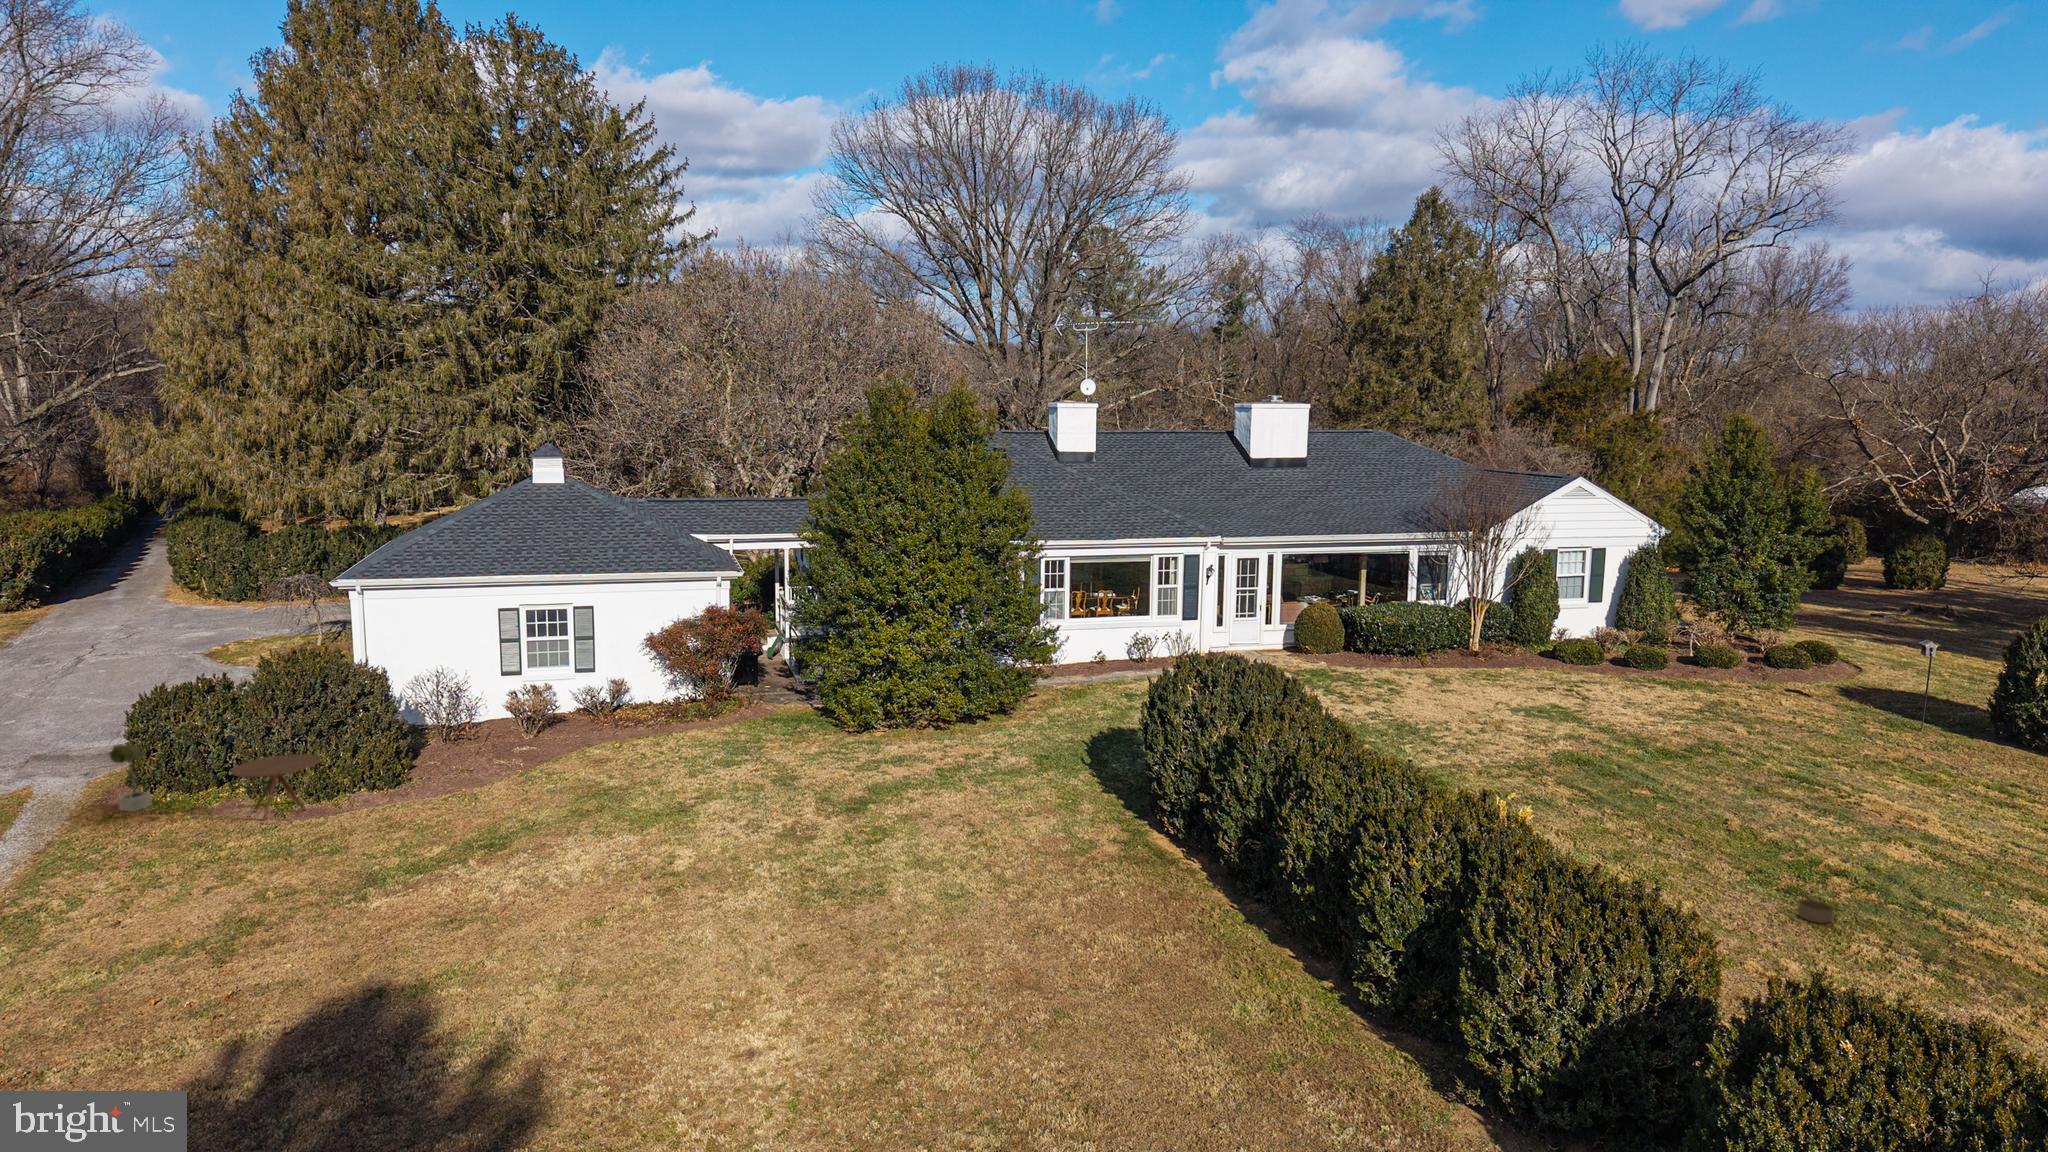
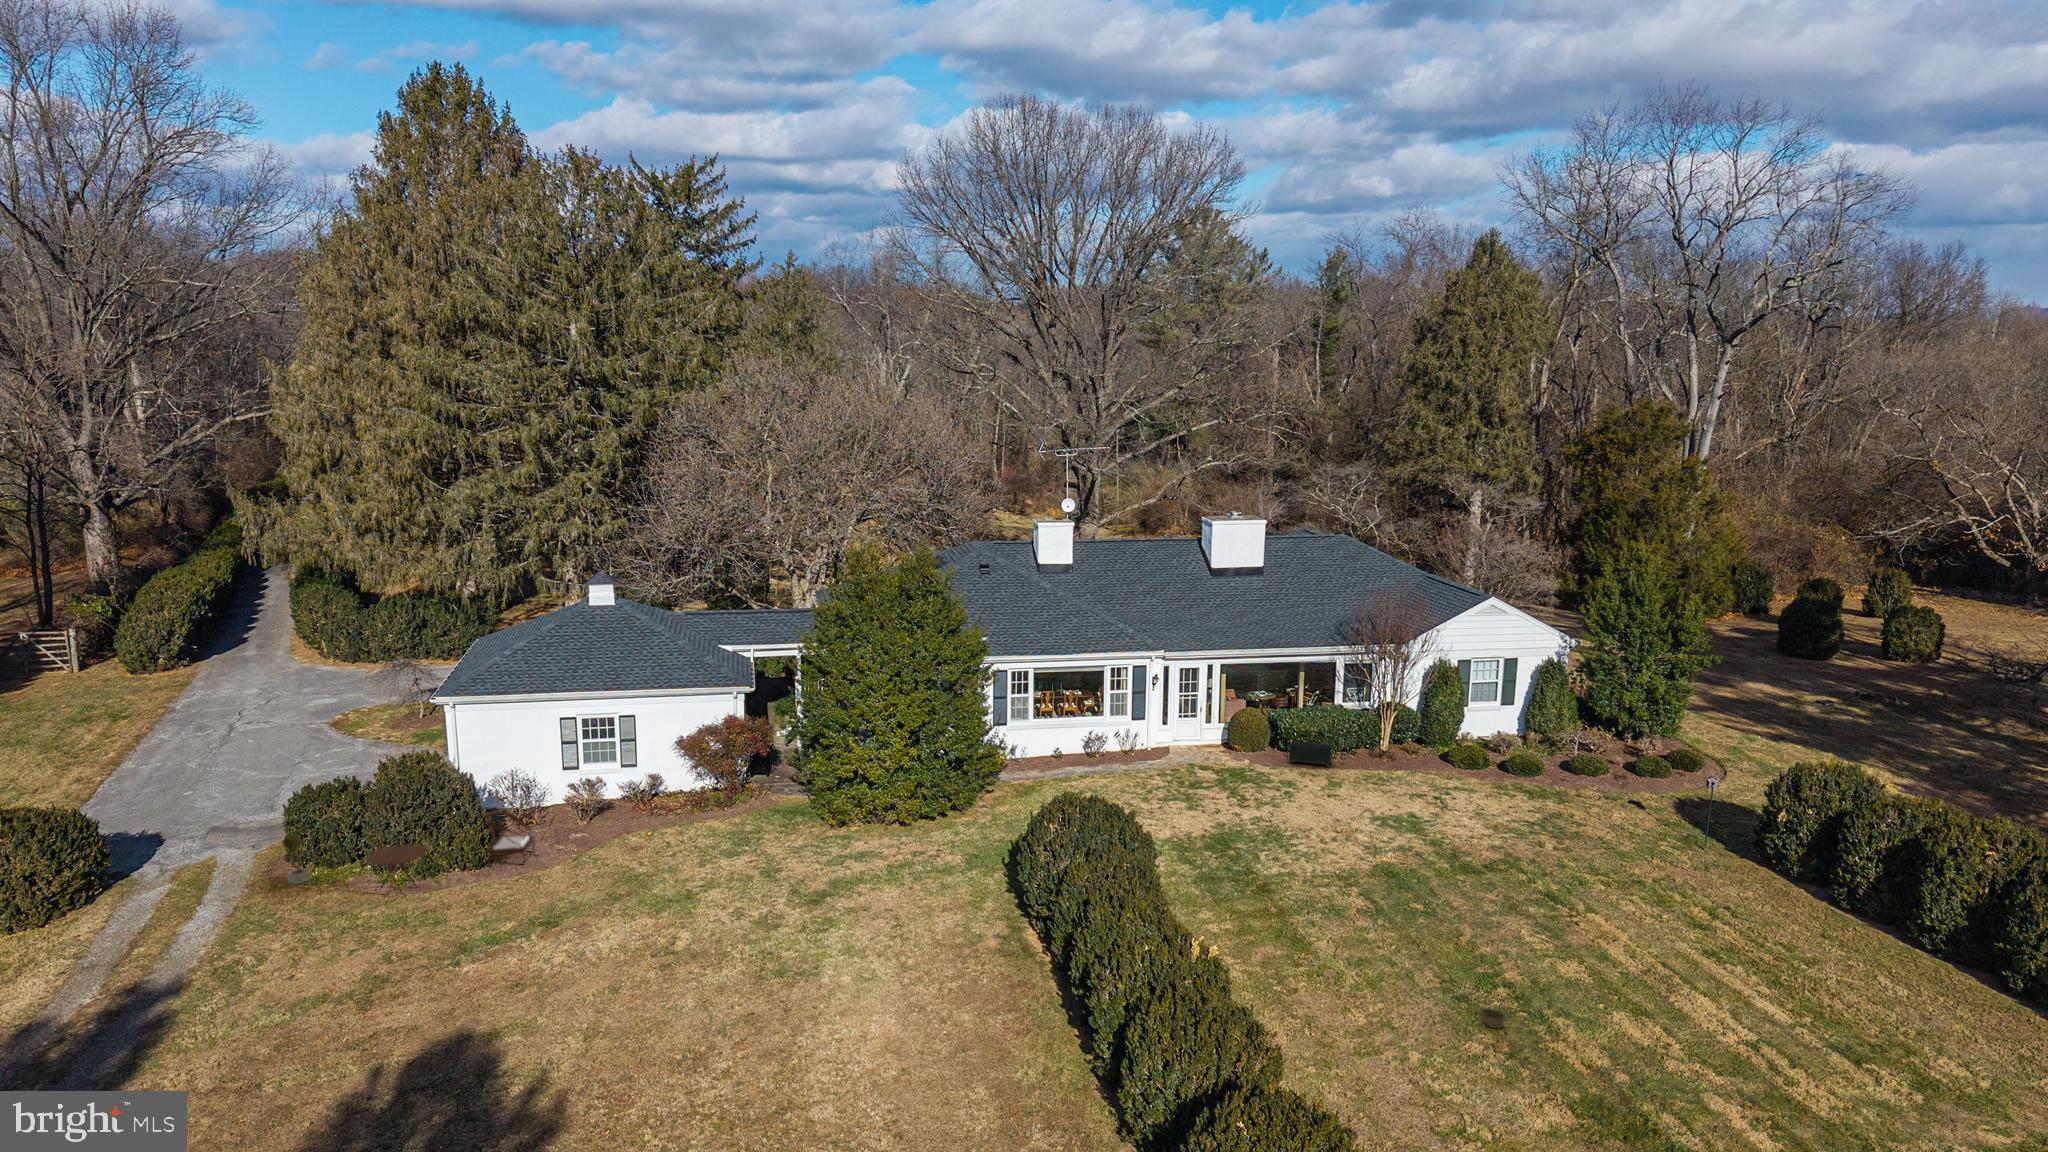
bench: none [1367,639,1418,667] -> present [1289,741,1332,767]
armchair: none [401,712,470,785] -> present [486,809,535,866]

